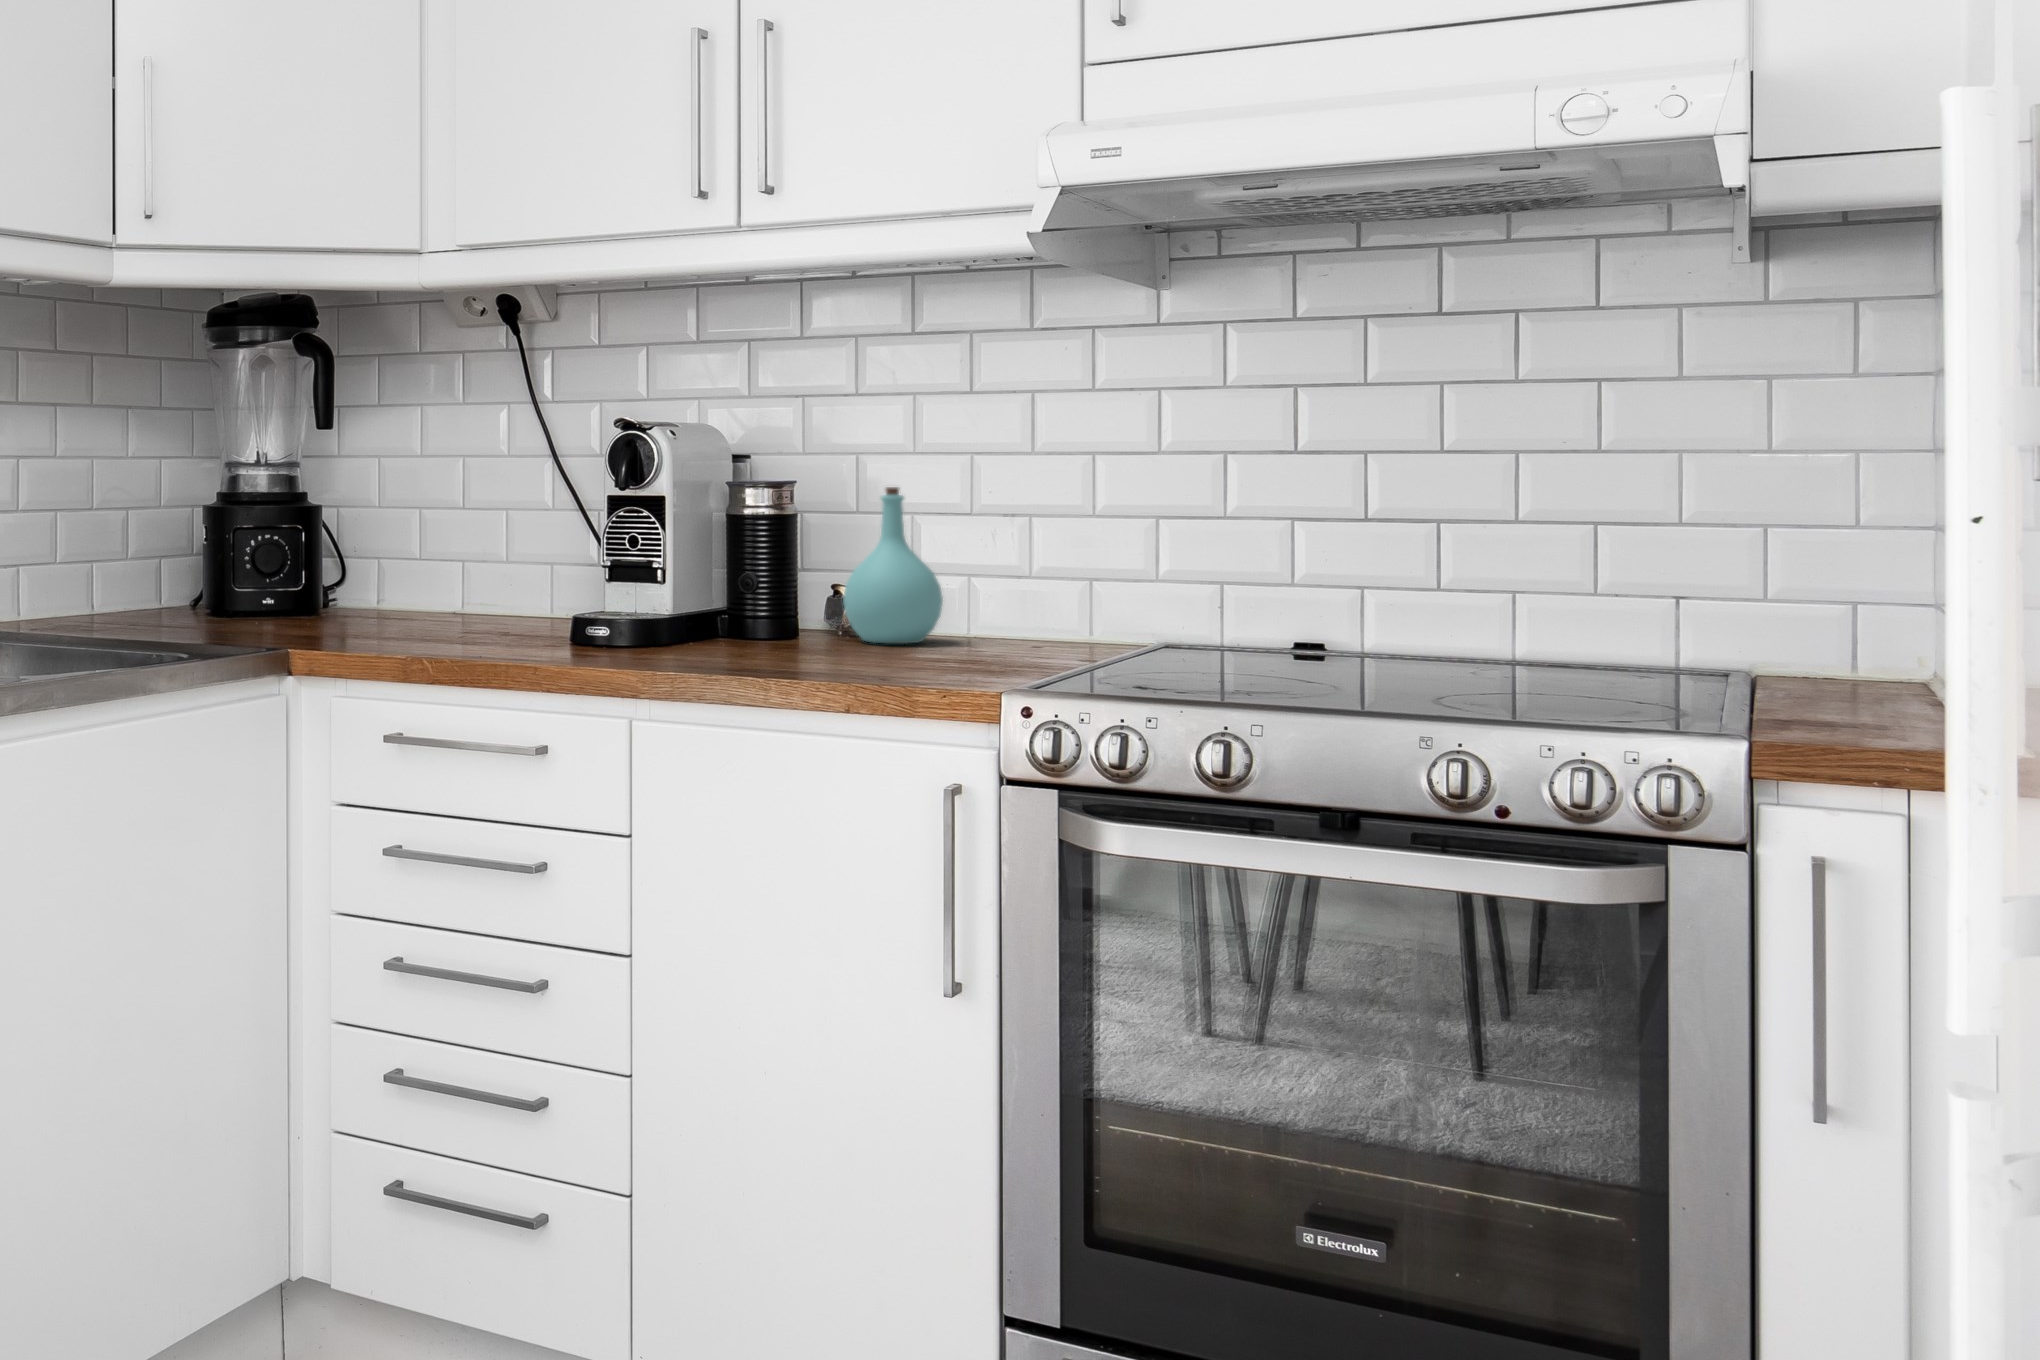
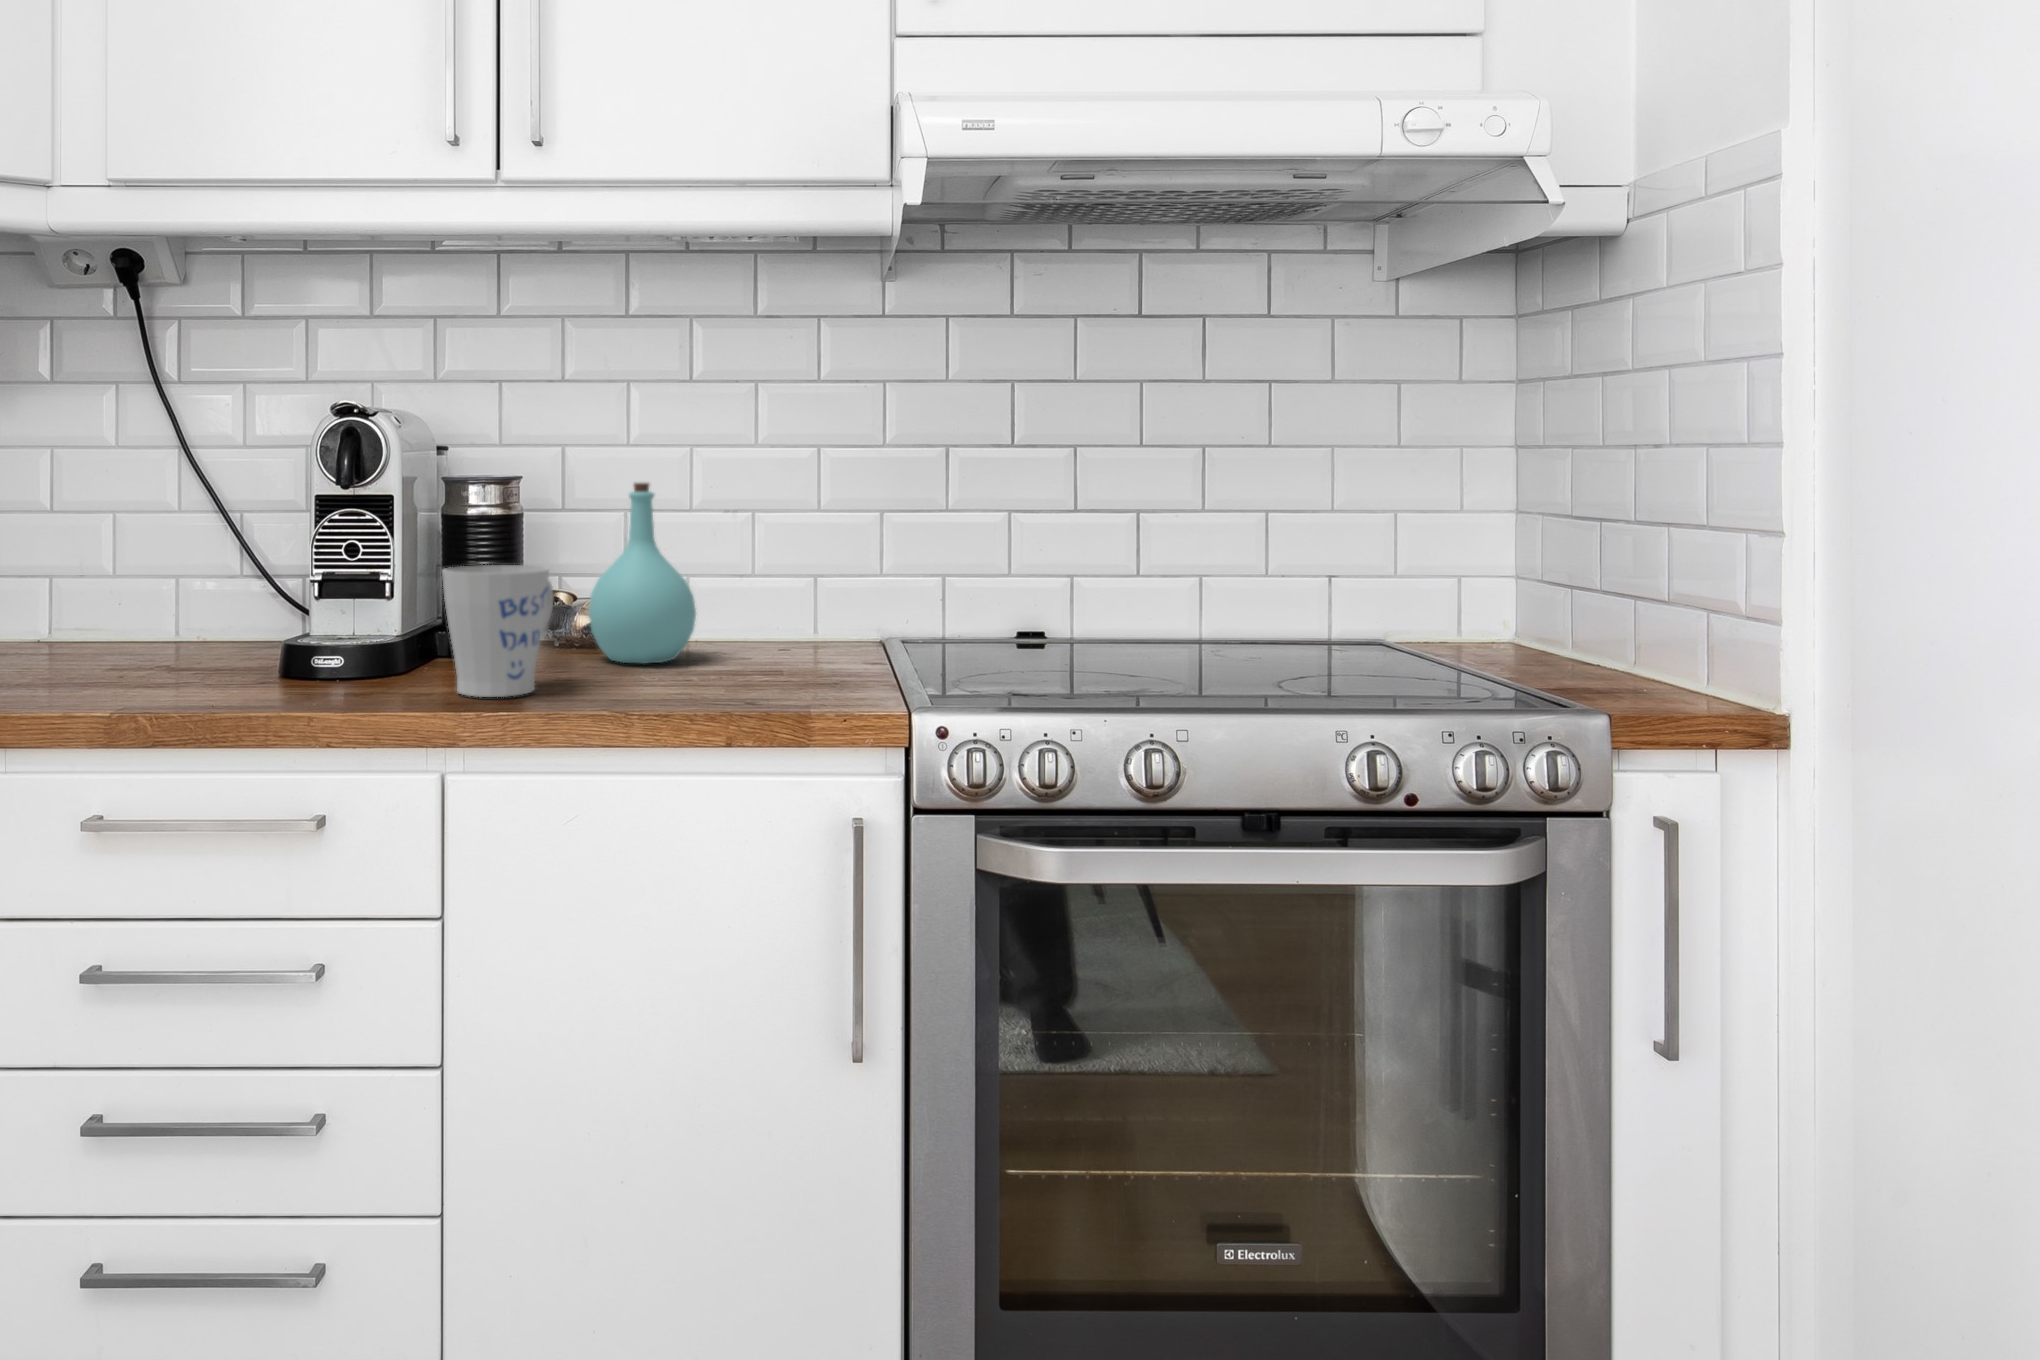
mug: none [690,553,792,653] -> present [442,565,554,697]

